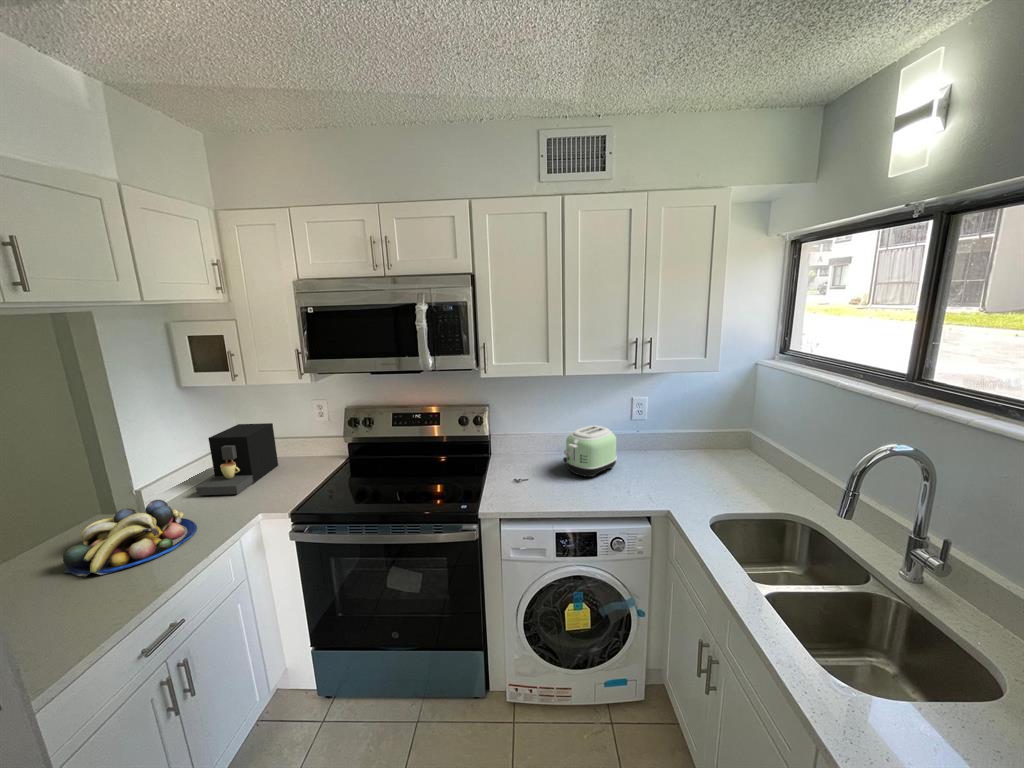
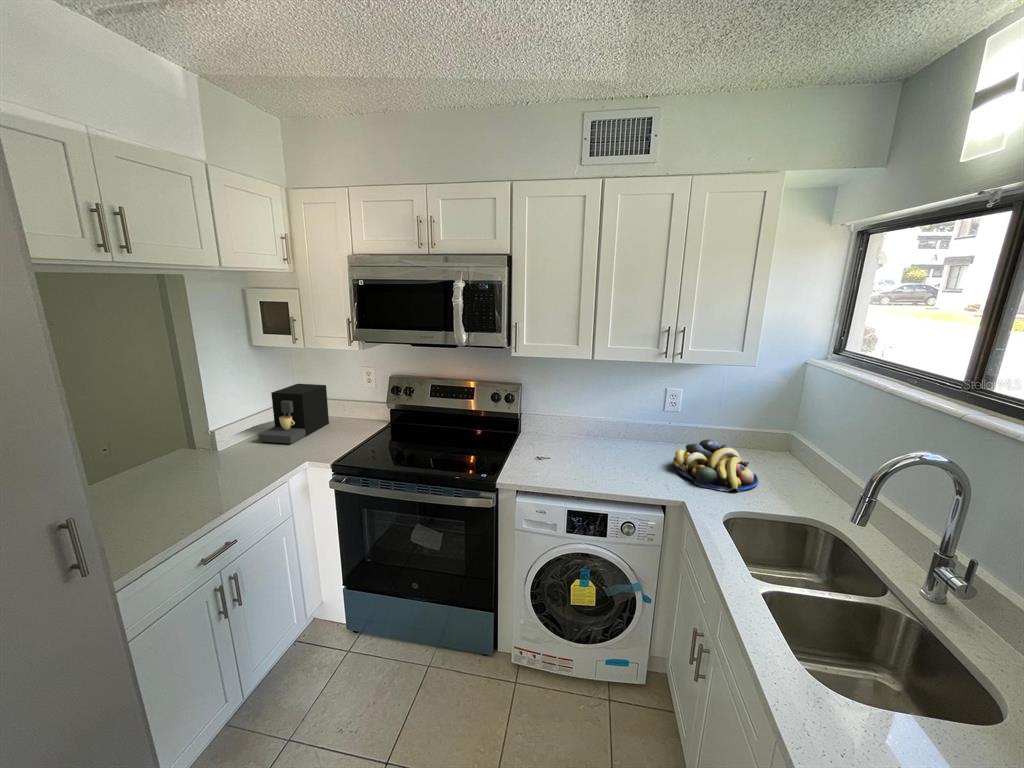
toaster: present [563,425,617,477] -> none [586,412,642,462]
fruit bowl: present [63,500,197,577] -> present [673,439,759,491]

